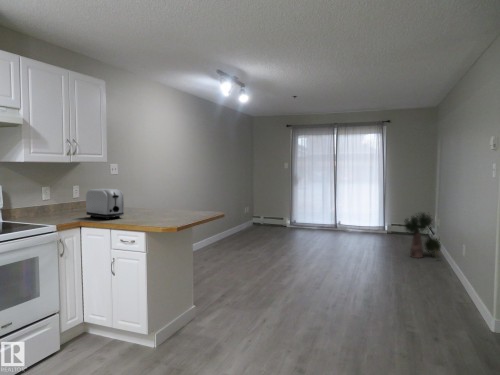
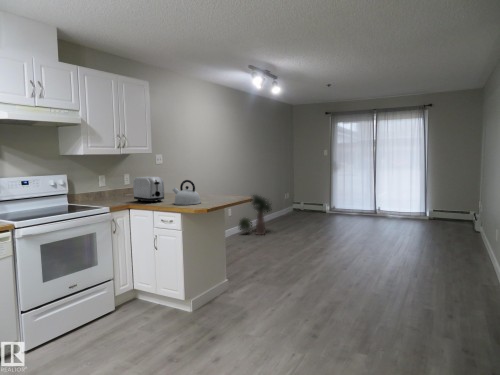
kettle: none [135,193,169,222] -> present [173,180,201,205]
potted plant: present [404,213,441,258] -> present [238,195,272,235]

